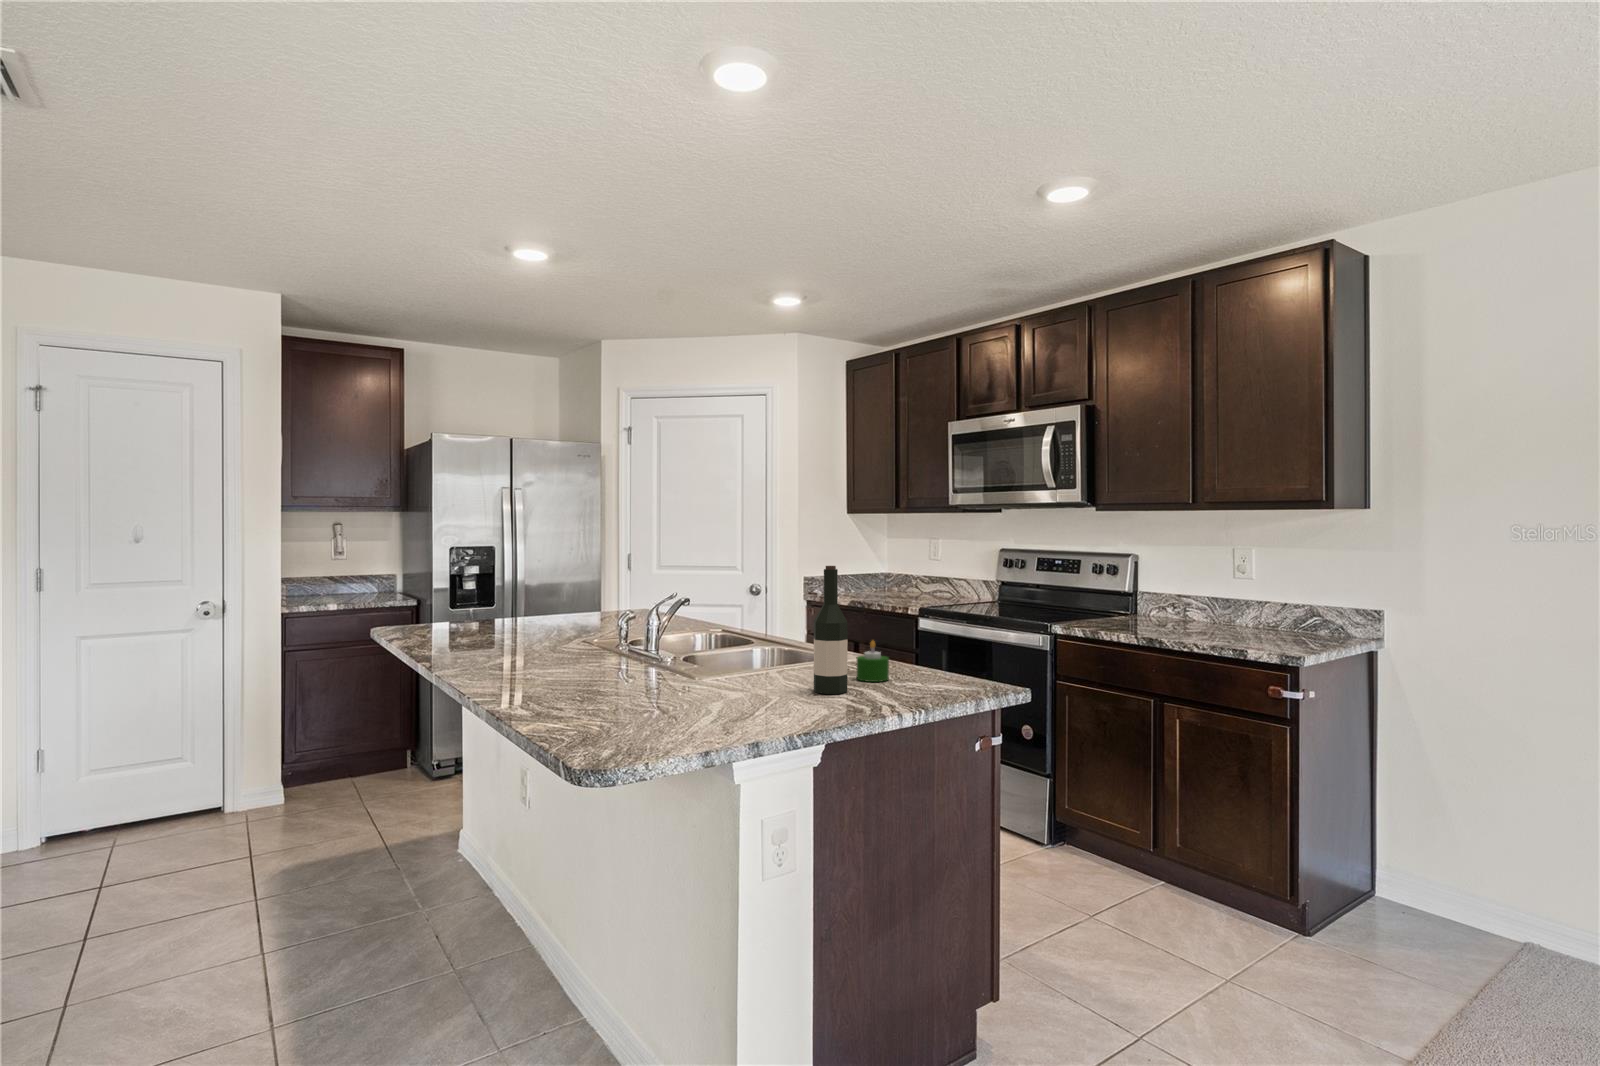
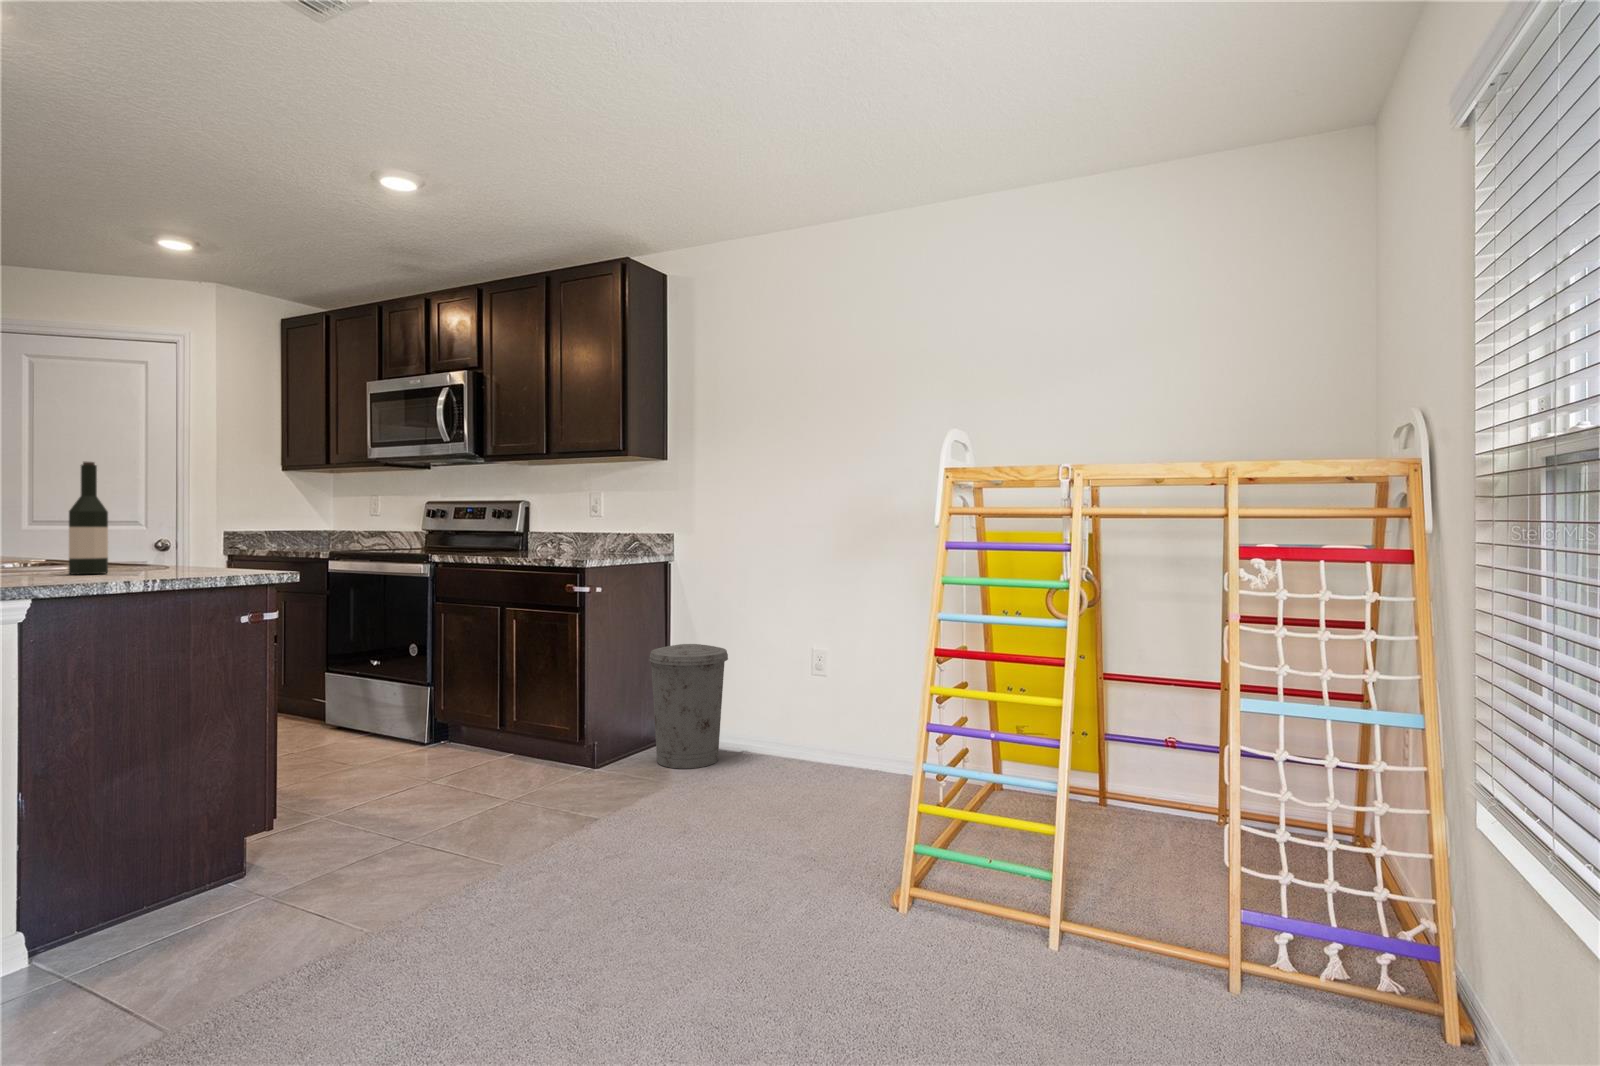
candle: present [857,641,889,682] -> none [138,536,174,571]
trash can: none [1377,772,1516,964] -> present [649,644,728,769]

